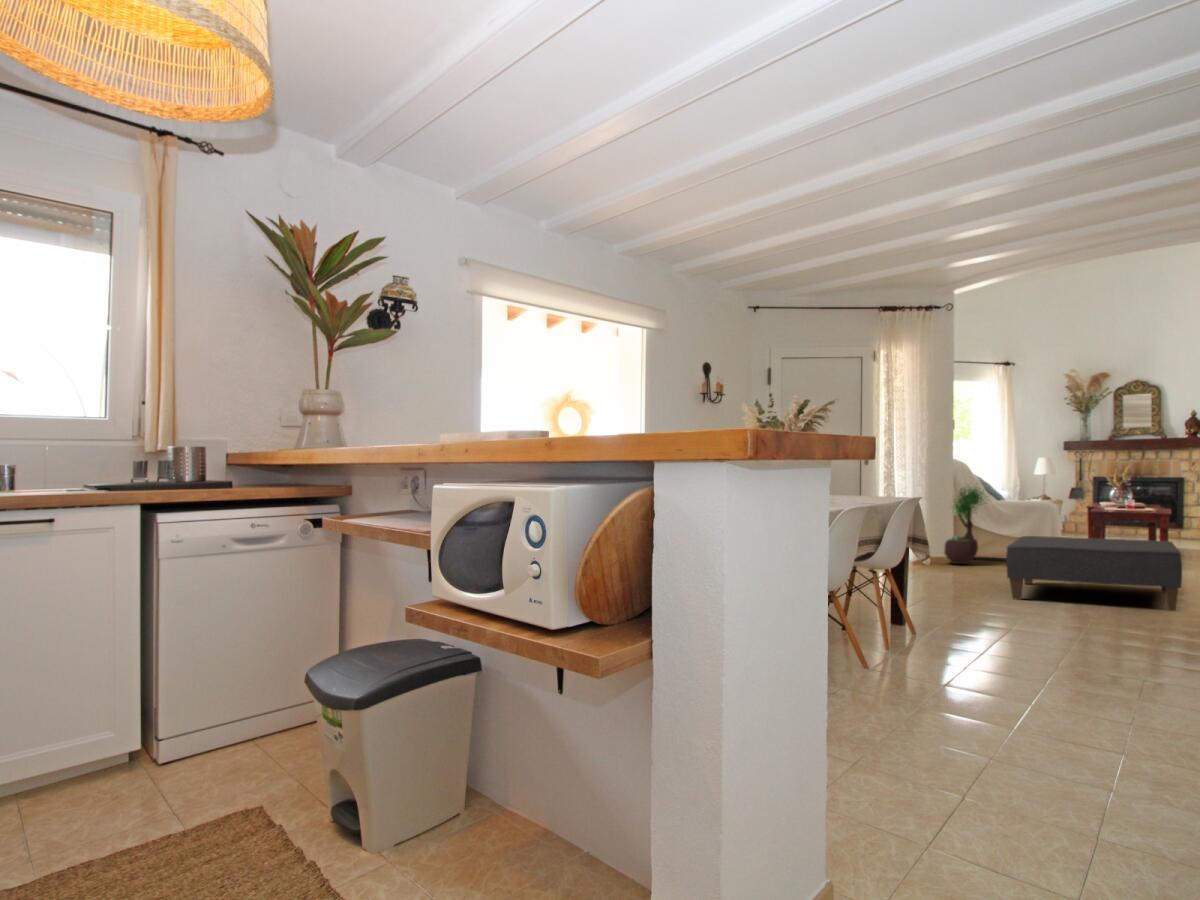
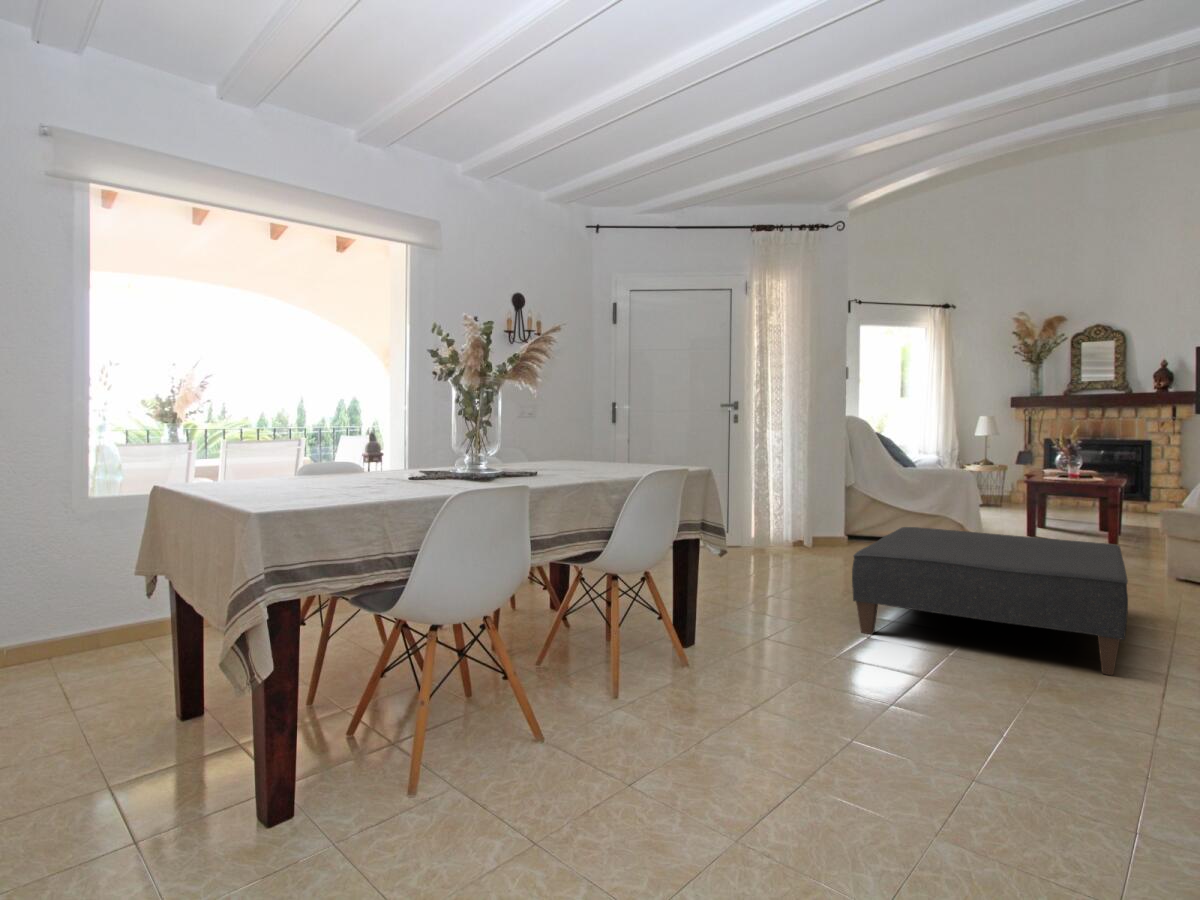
potted tree: present [944,485,987,564] -> none [821,443,888,550]

